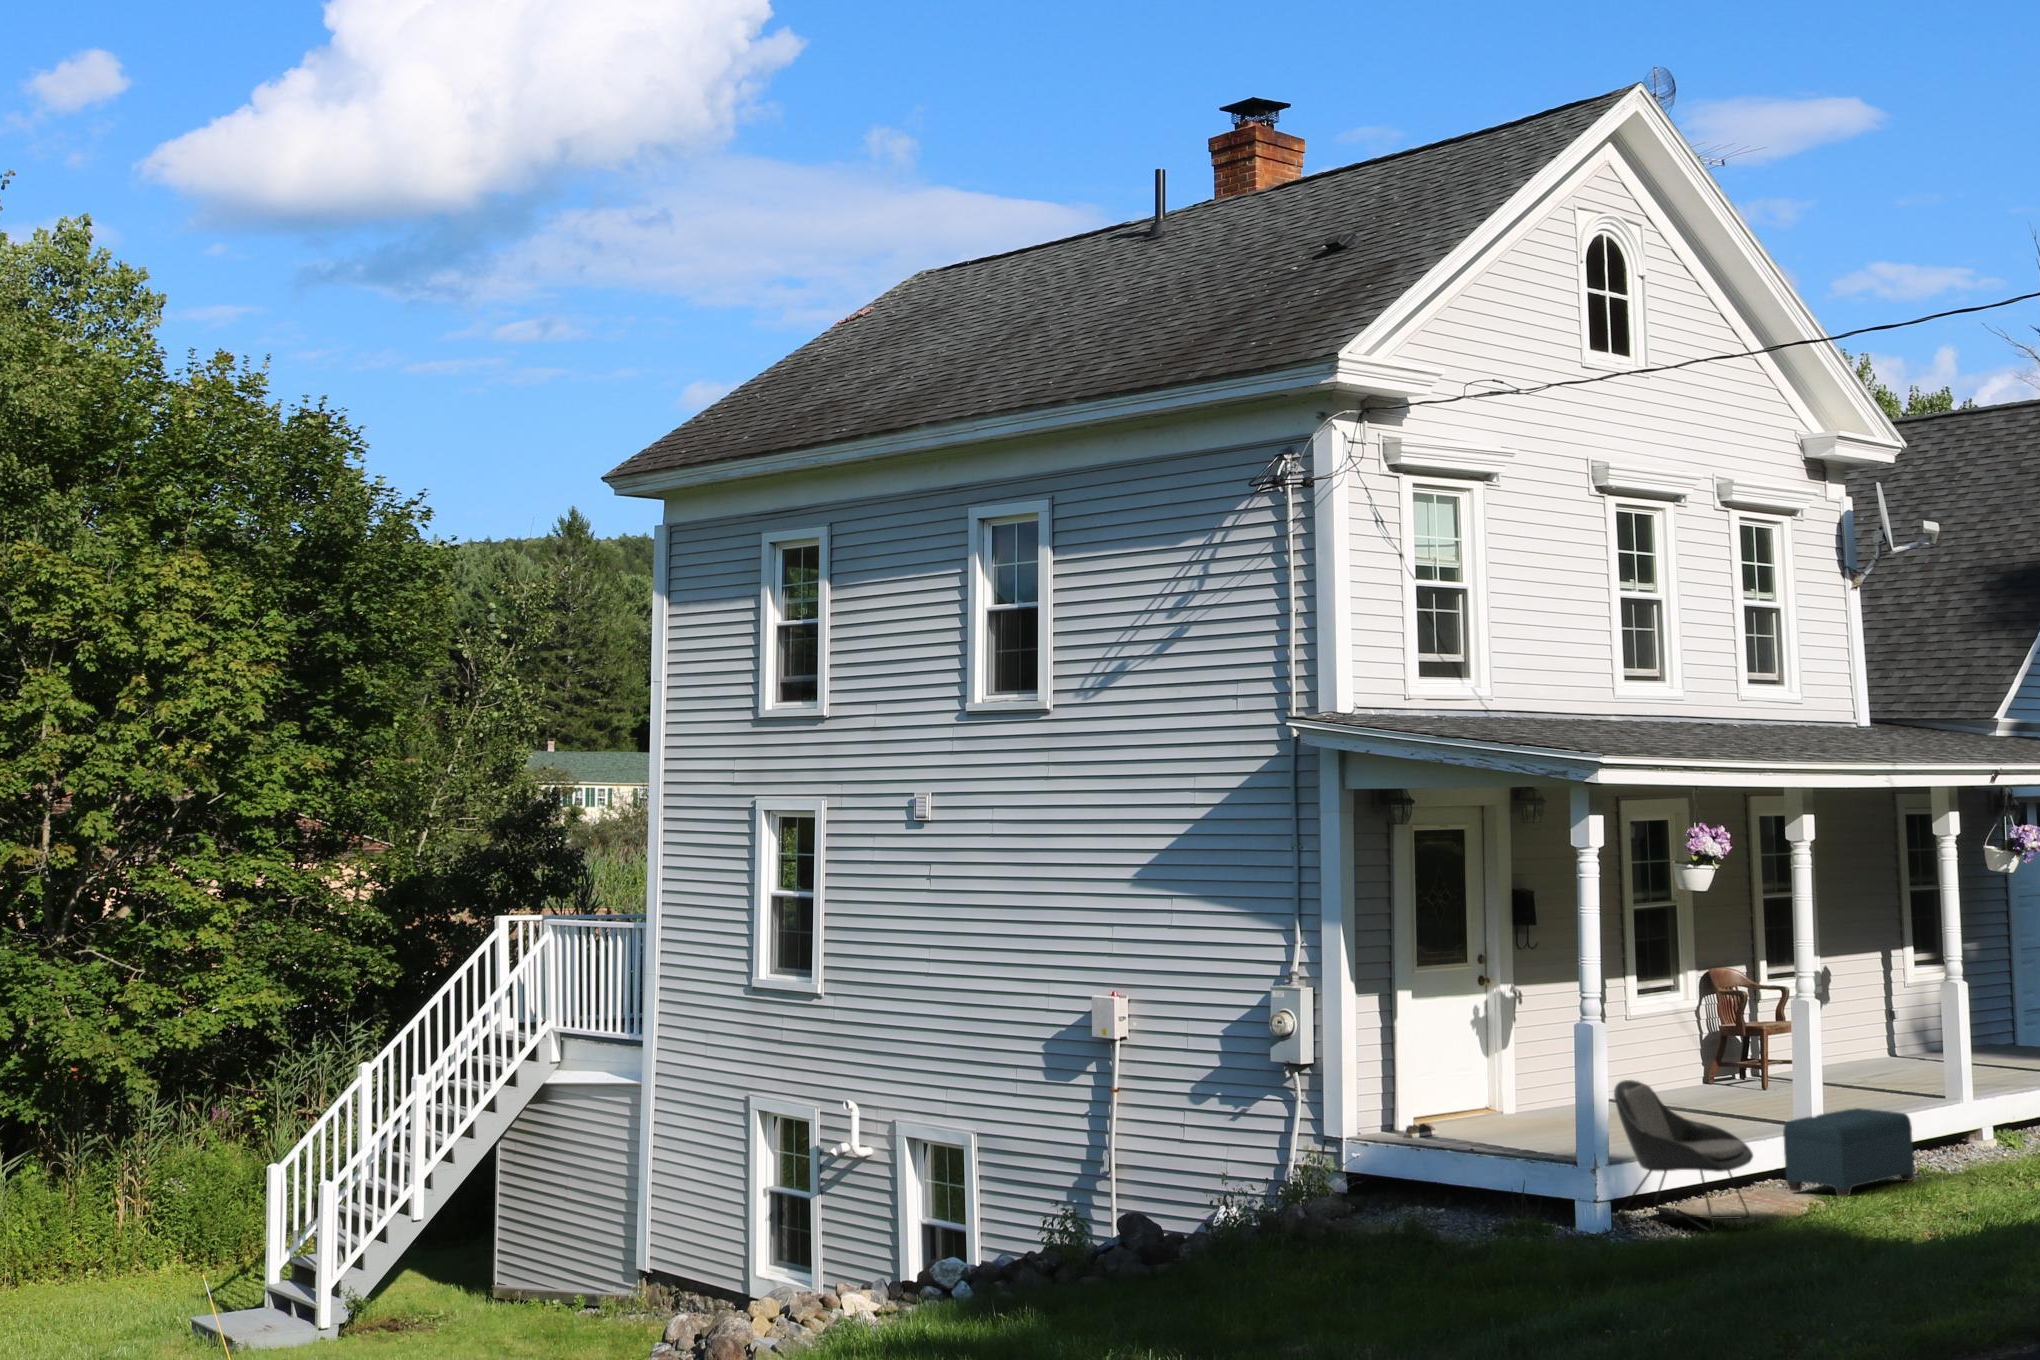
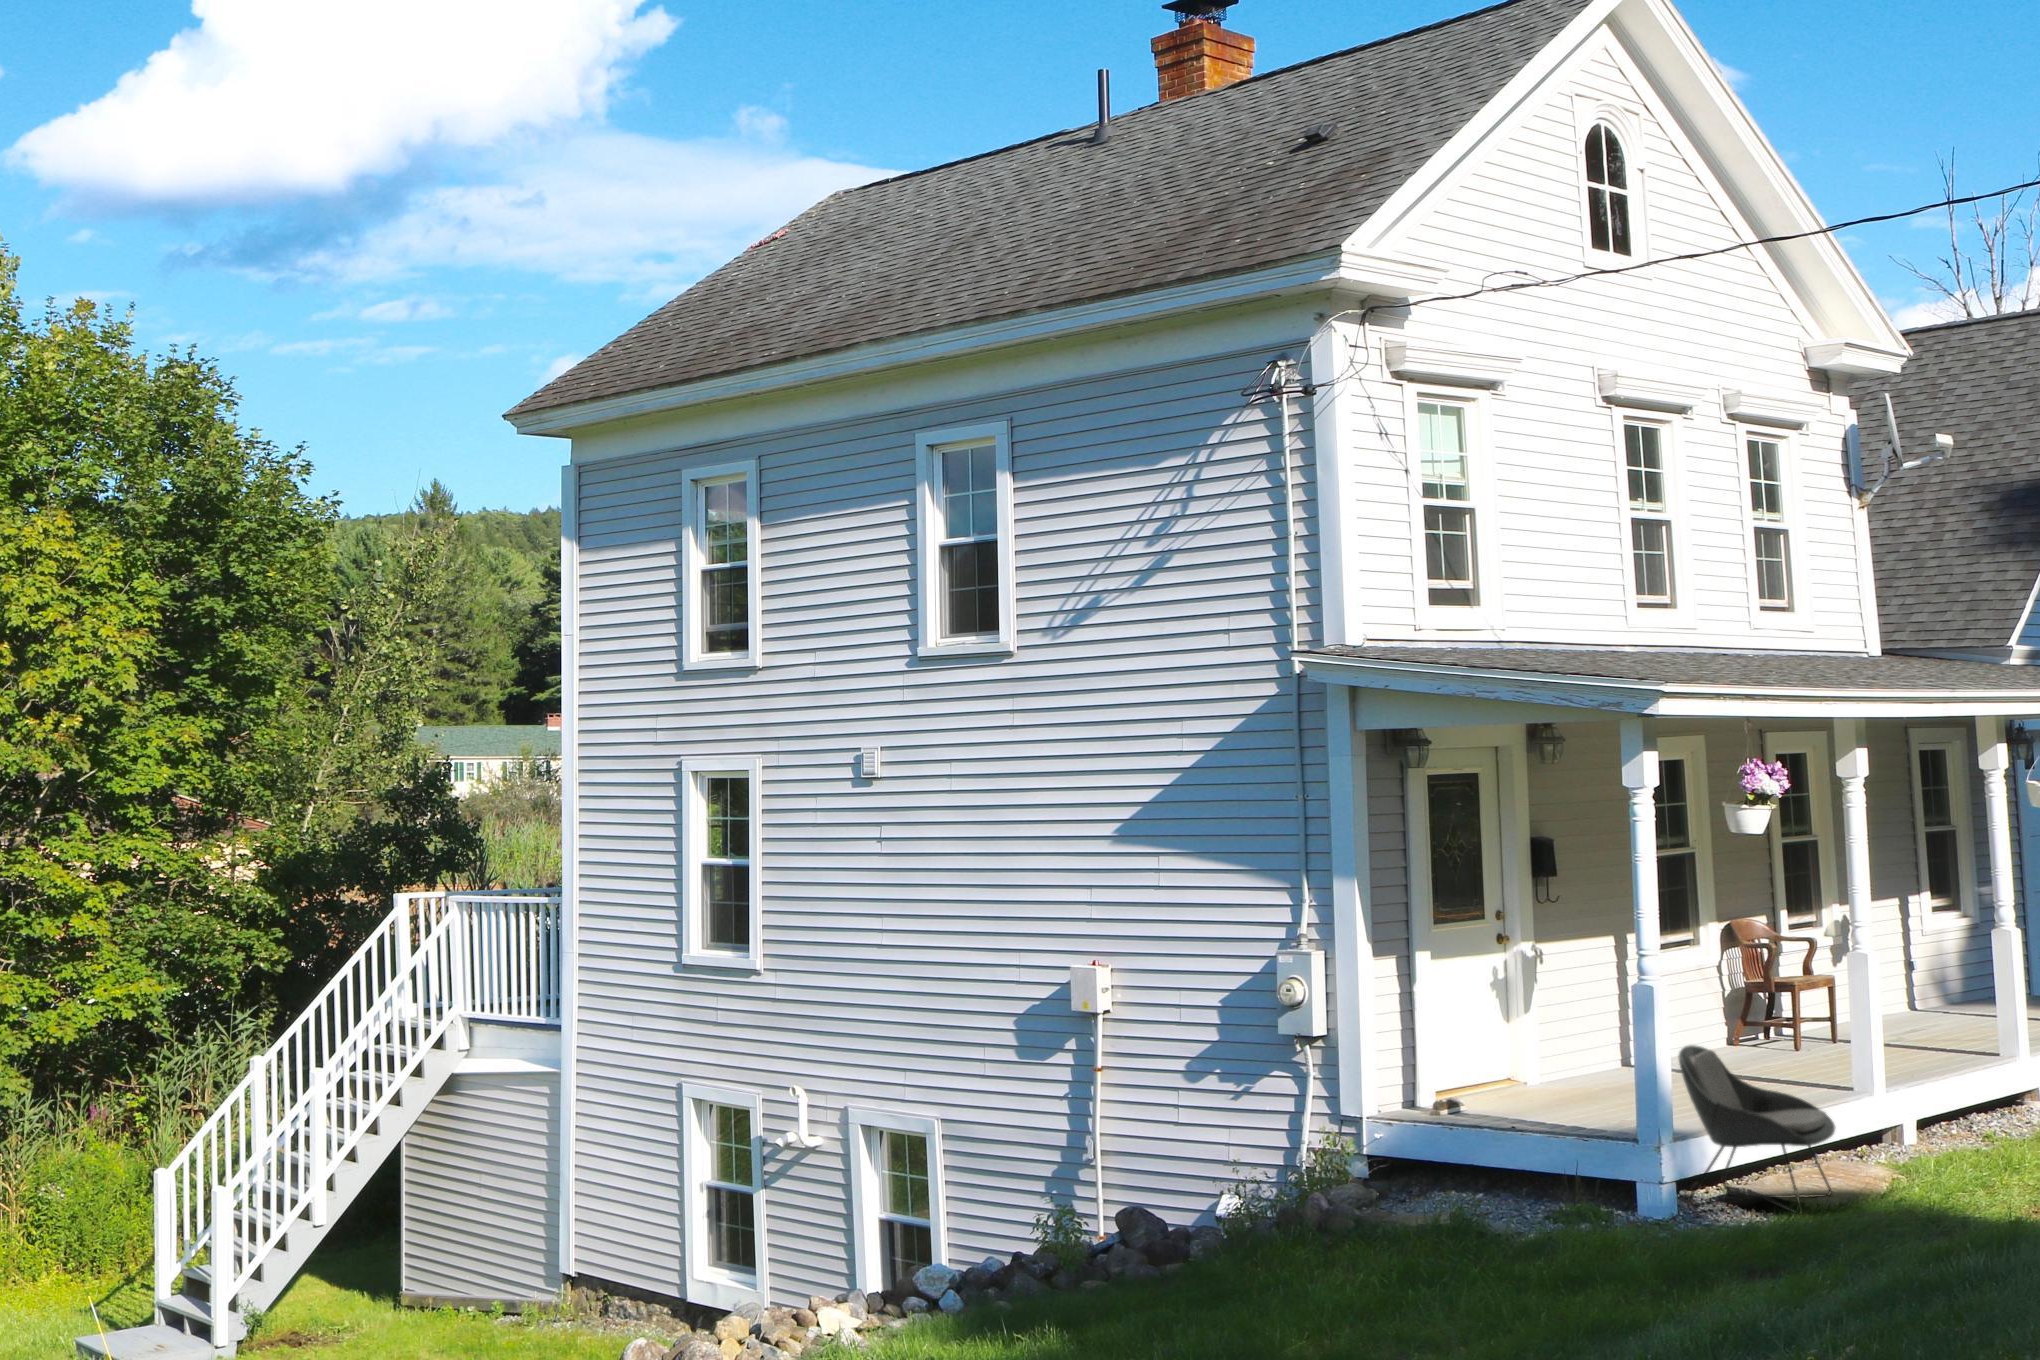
bench: present [1783,1108,1915,1196] -> none [1852,1068,1993,1170]

